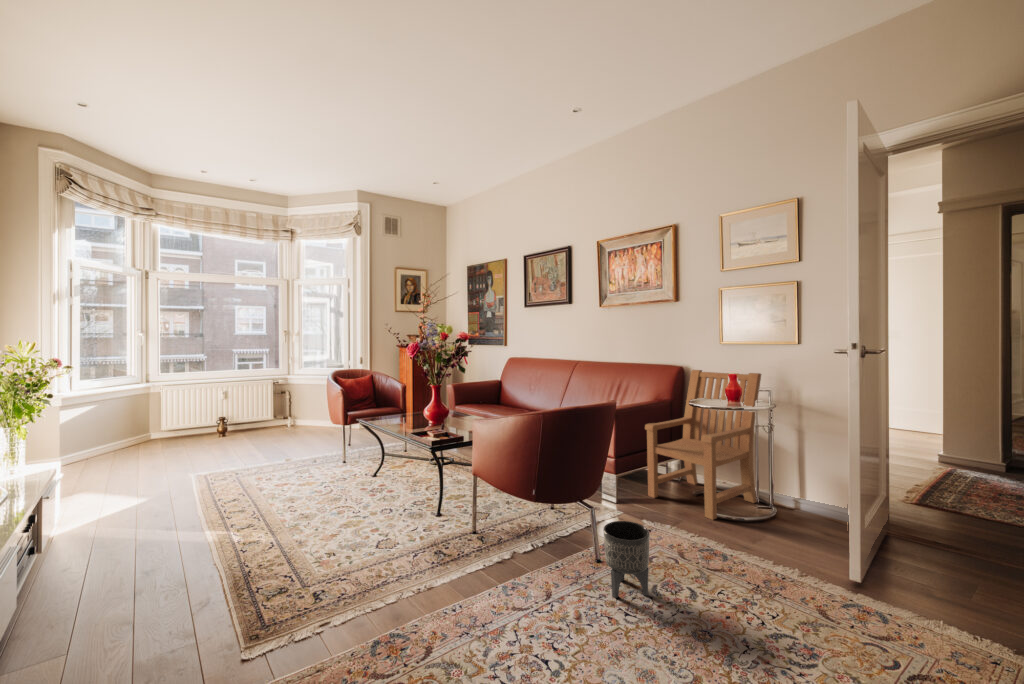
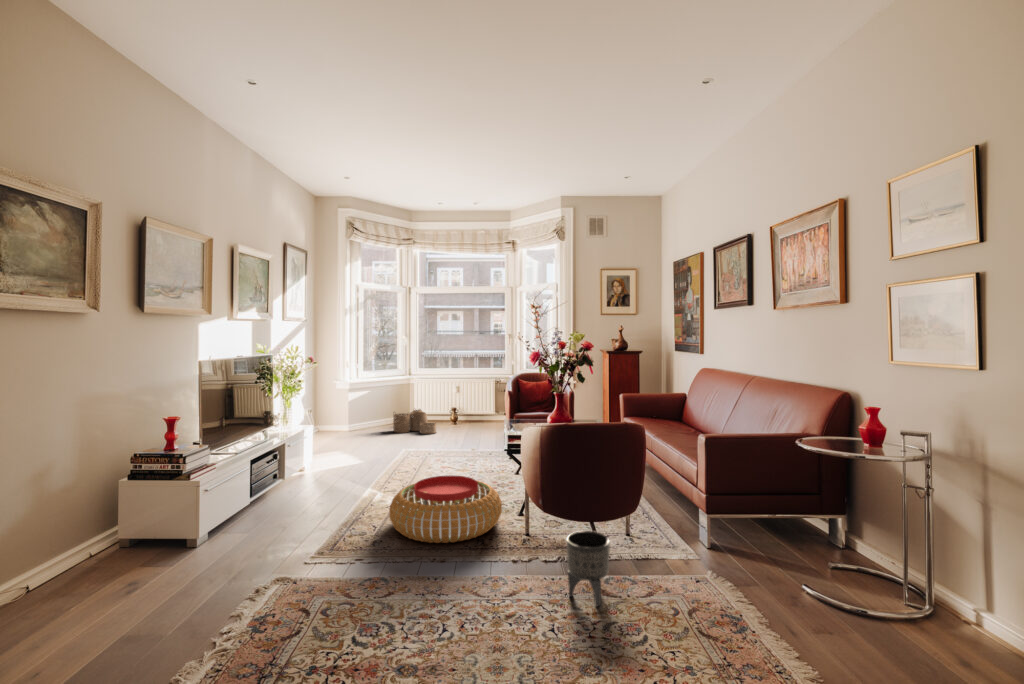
armchair: present [645,370,761,520] -> none [753,397,928,595]
woven basket: none [123,435,202,473] -> present [393,409,436,434]
pouf: none [300,503,454,610] -> present [389,475,502,543]

